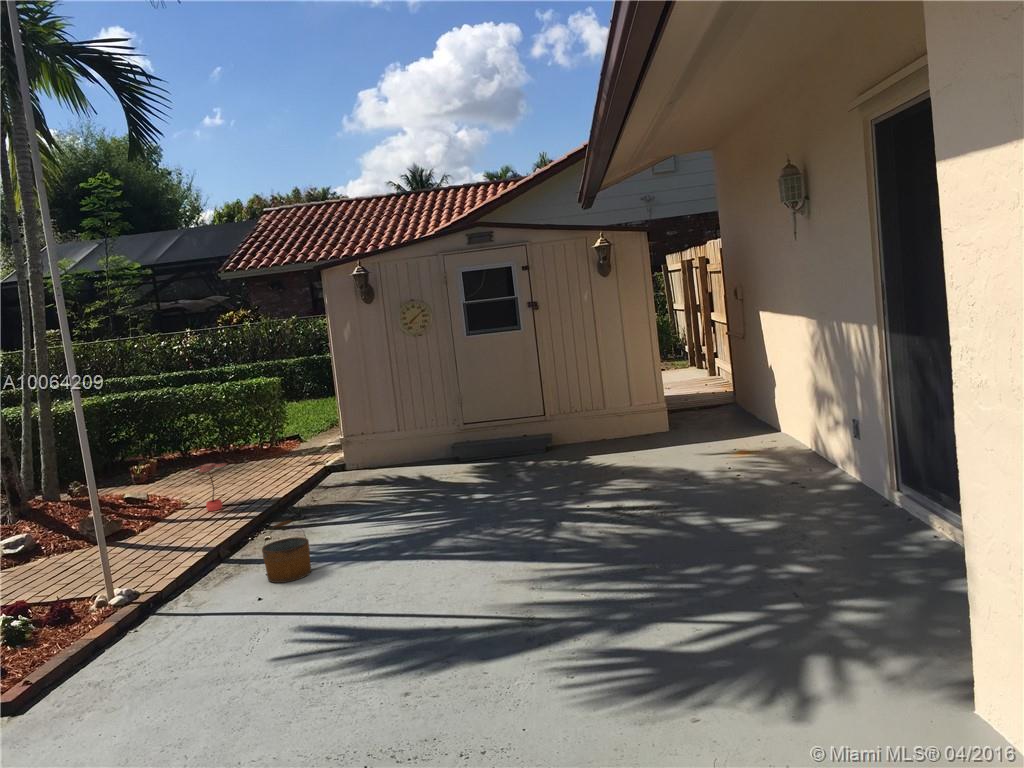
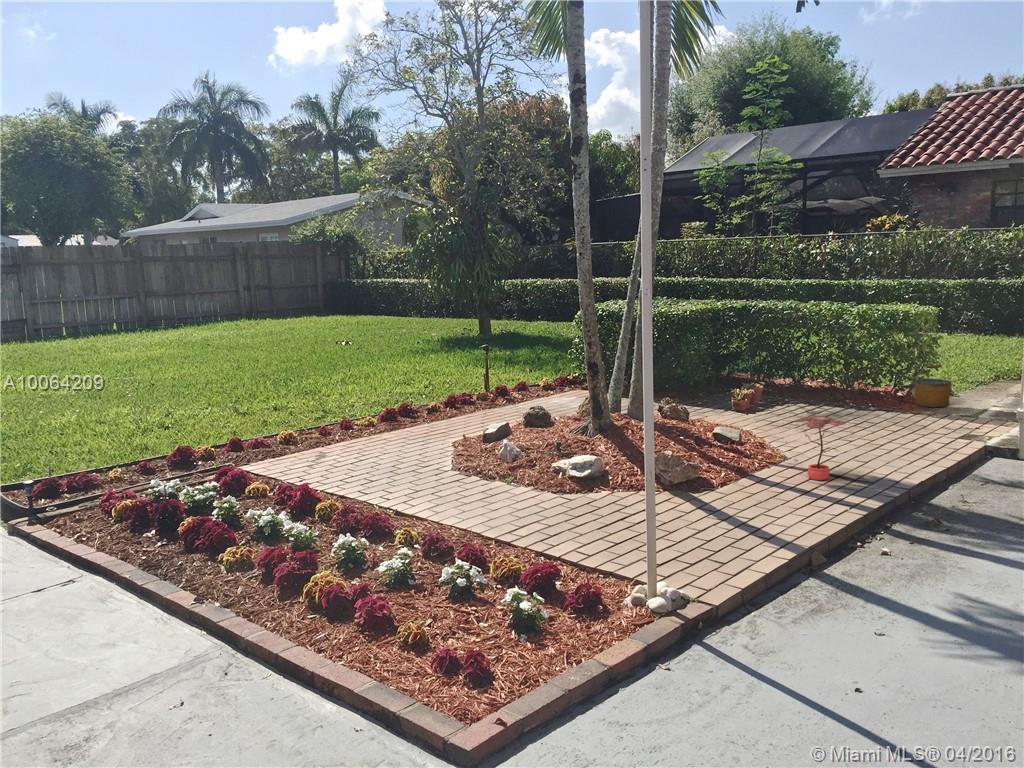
bucket: present [262,520,311,583] -> present [914,365,951,407]

